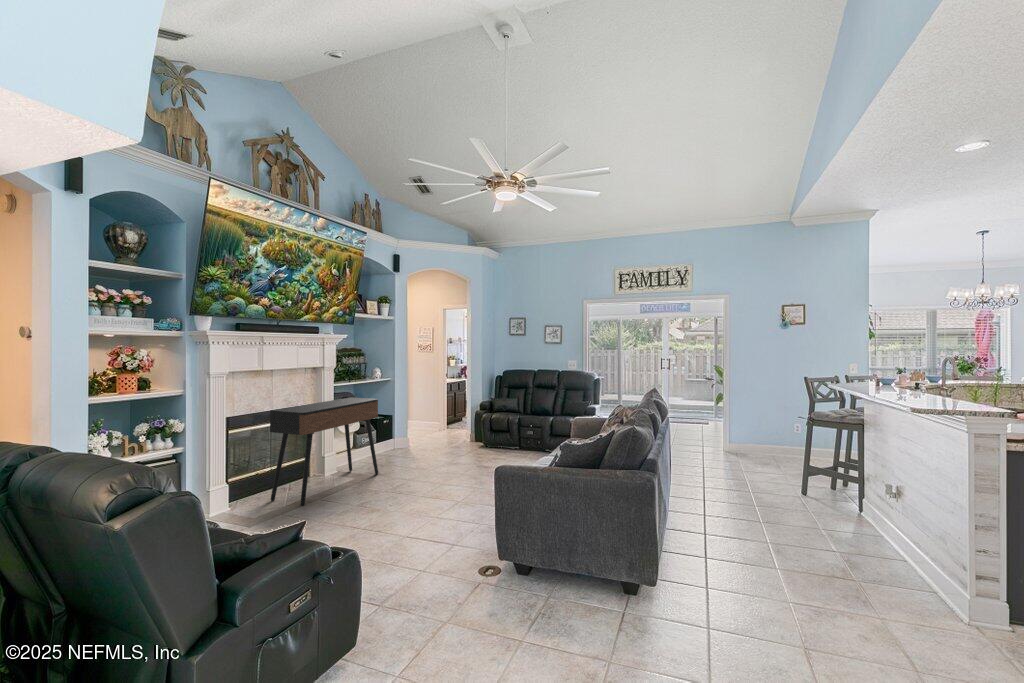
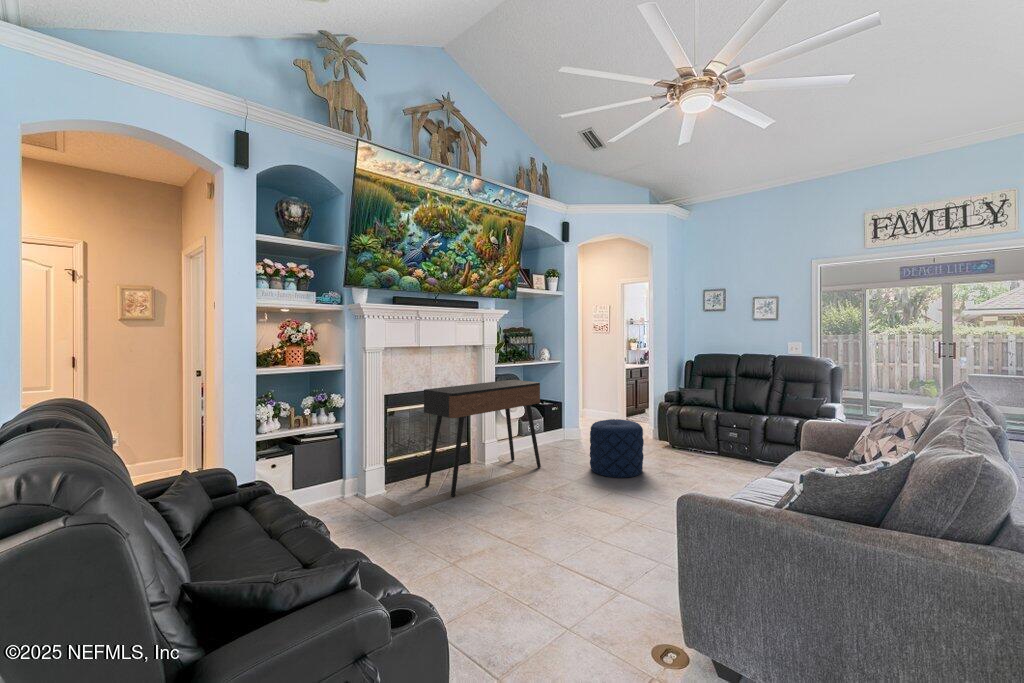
pouf: none [422,427,465,475] -> present [590,419,644,478]

